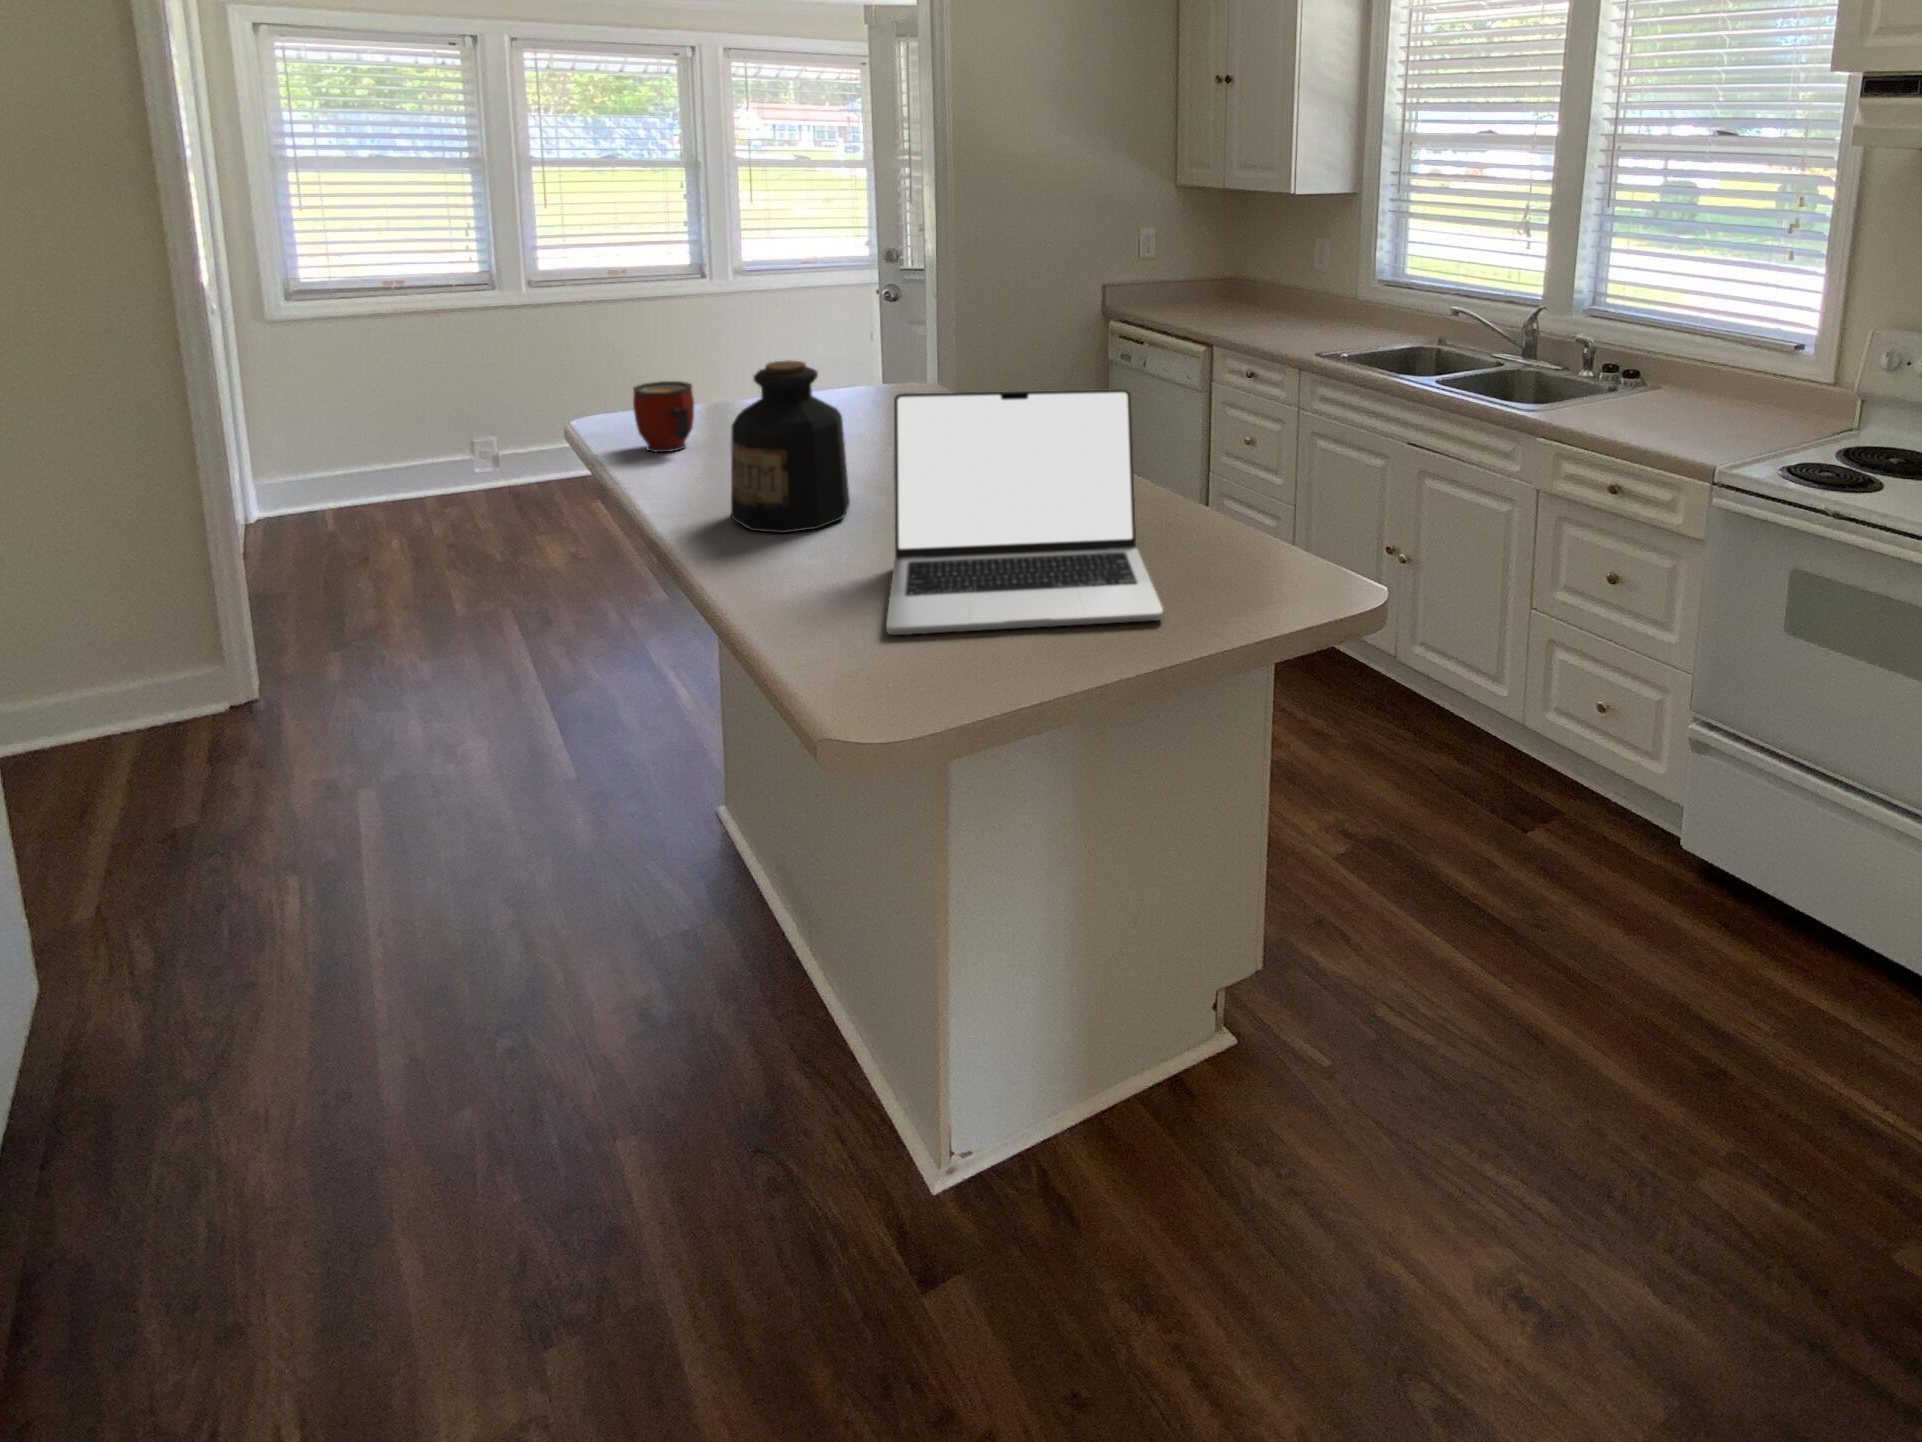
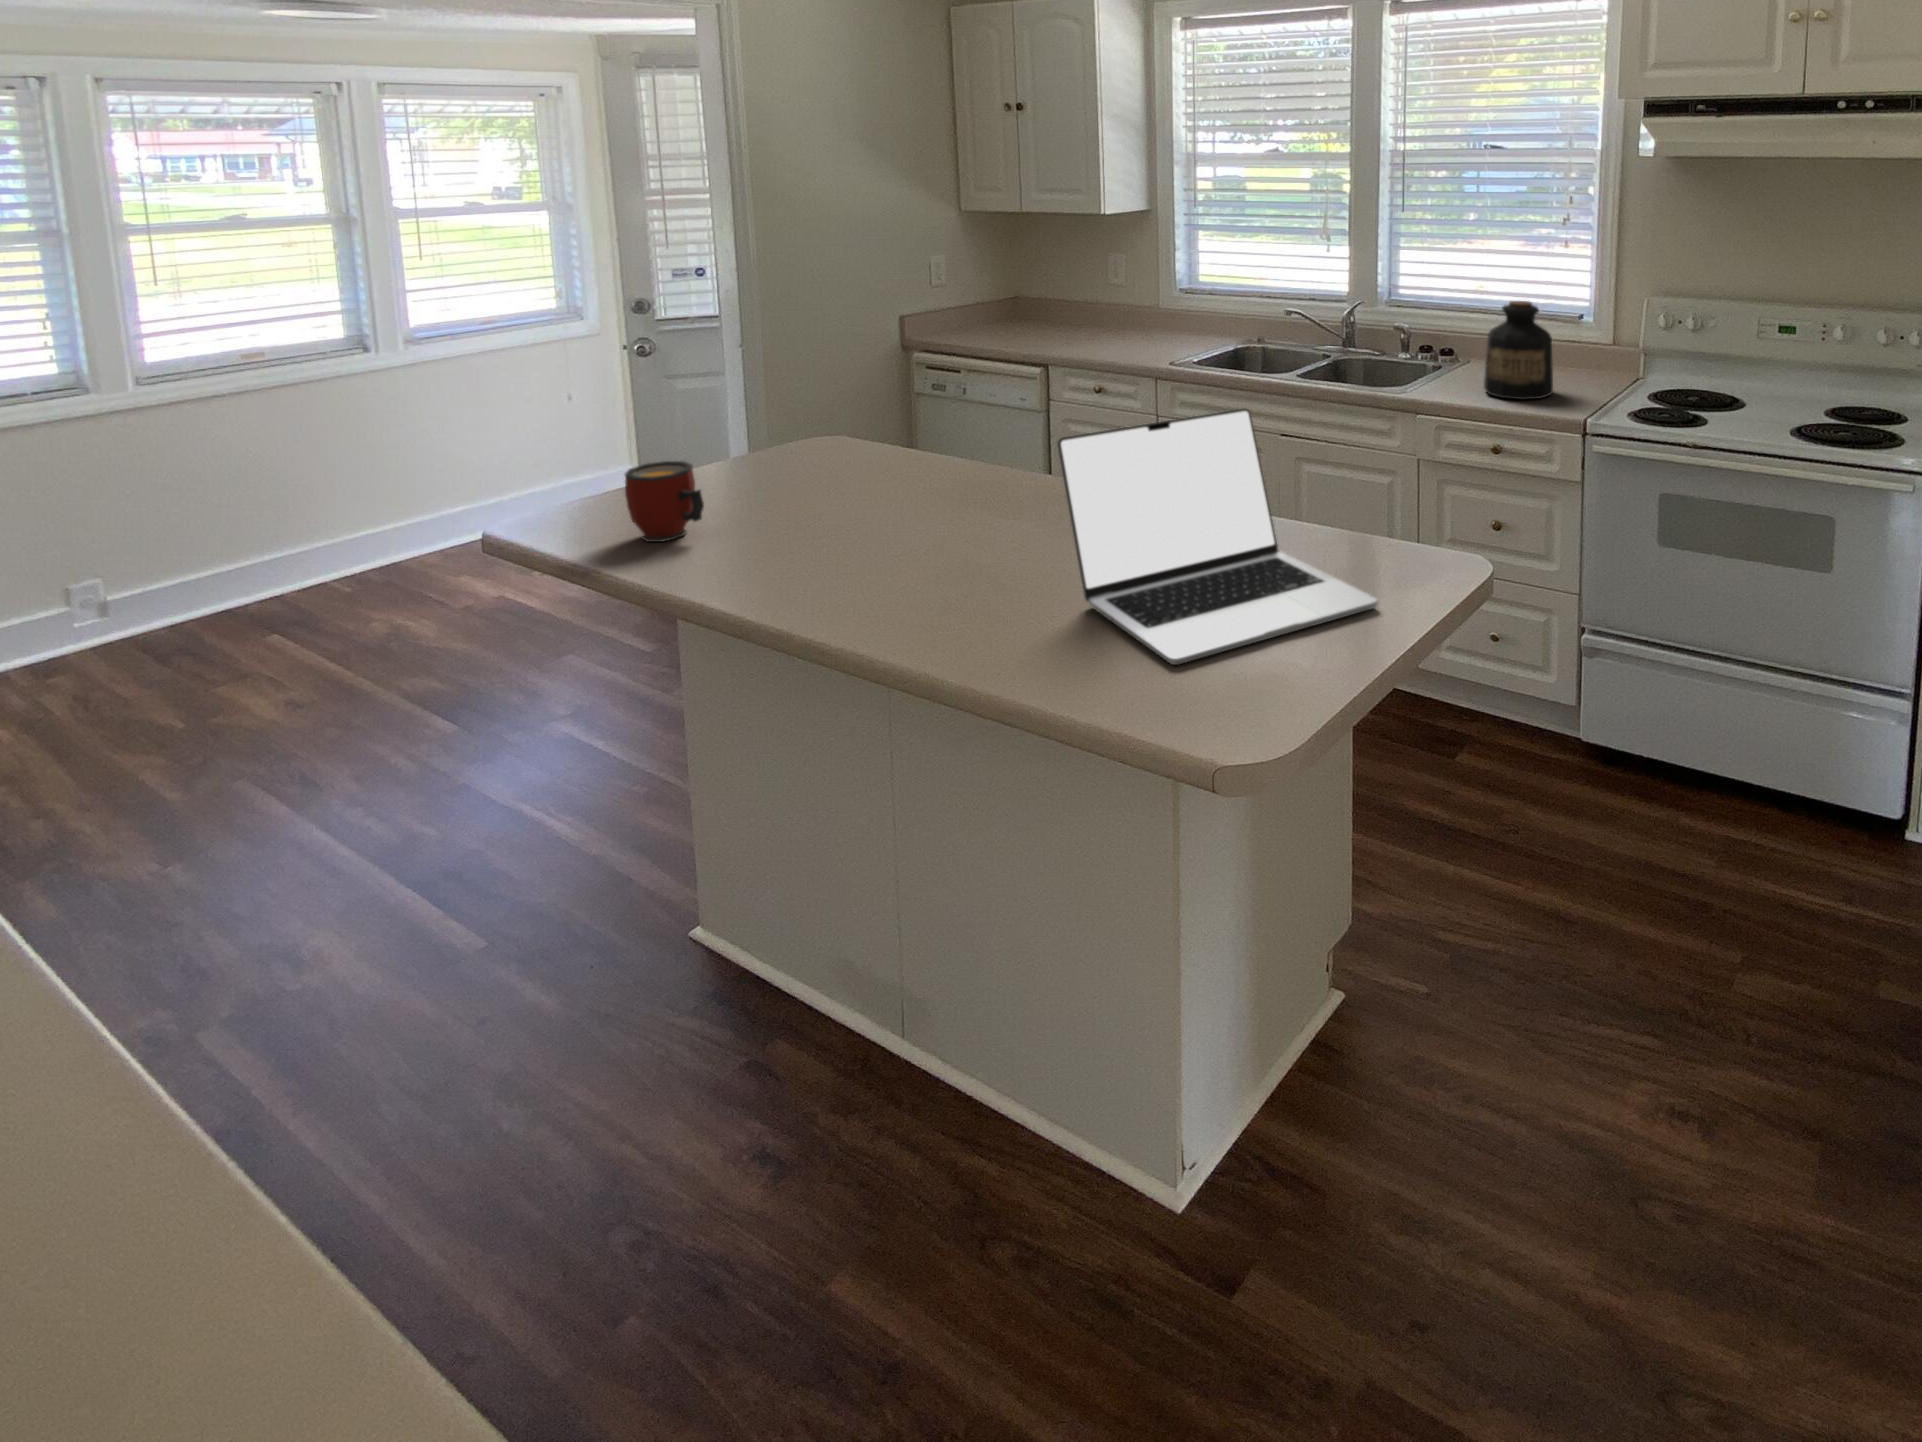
bottle: present [731,360,850,533] -> present [1484,301,1553,400]

